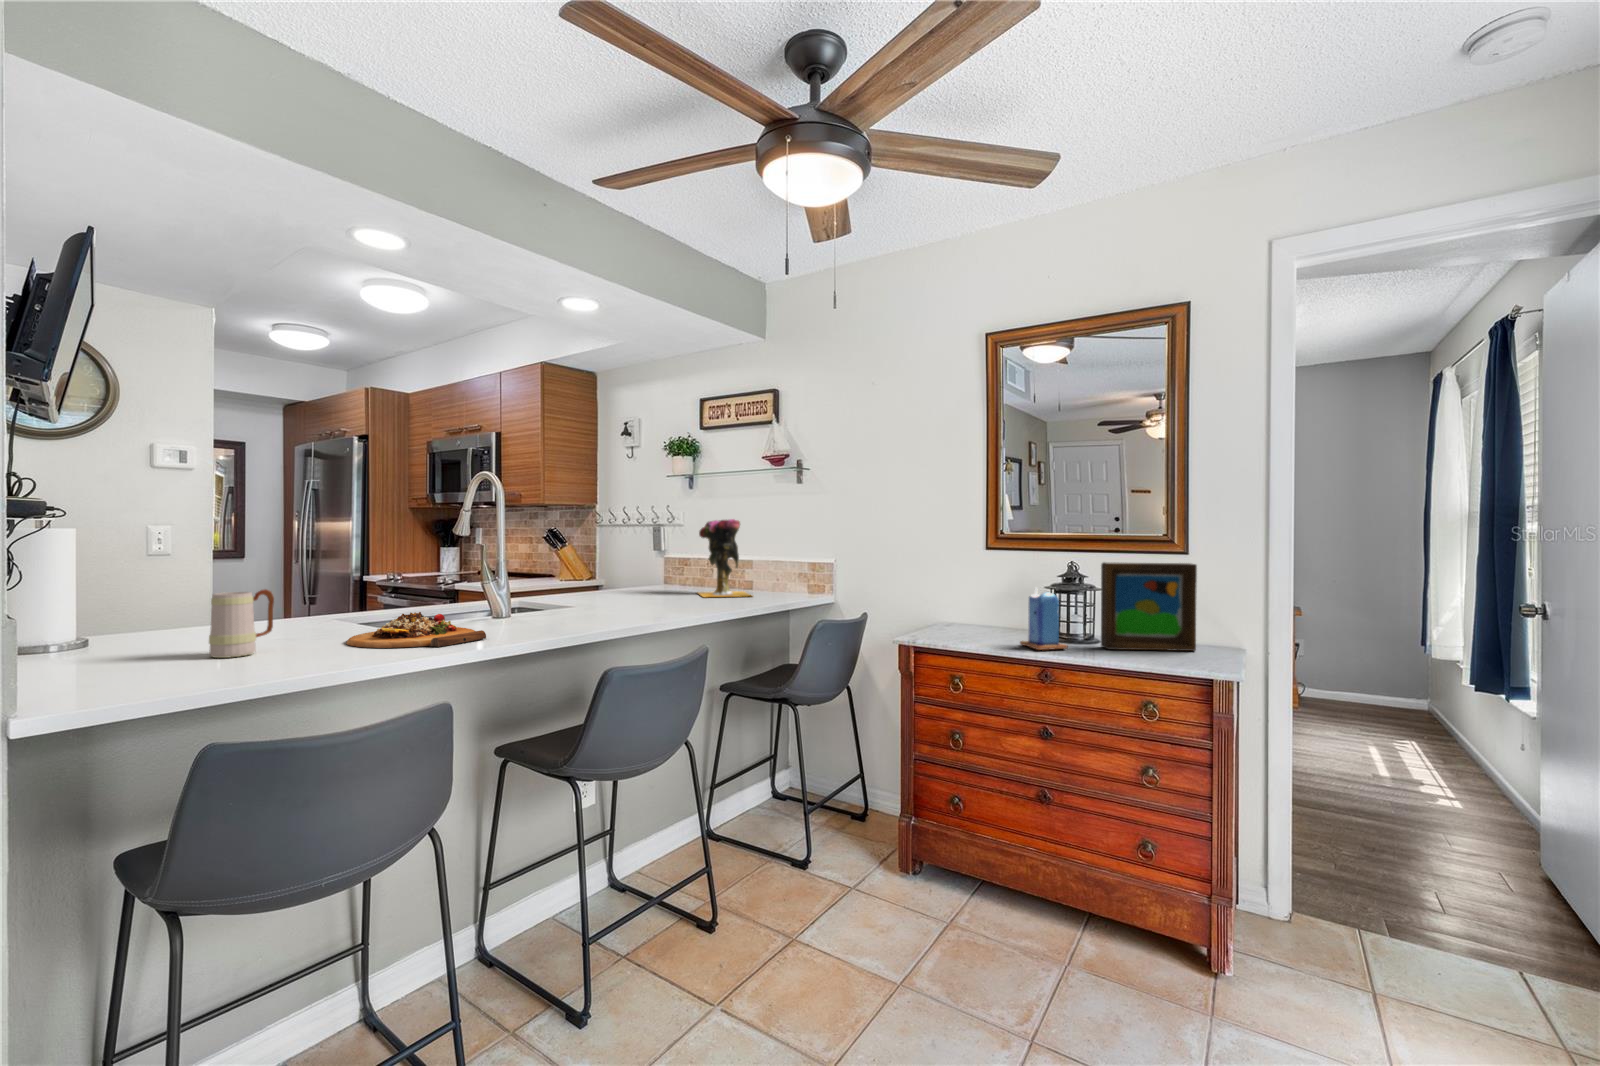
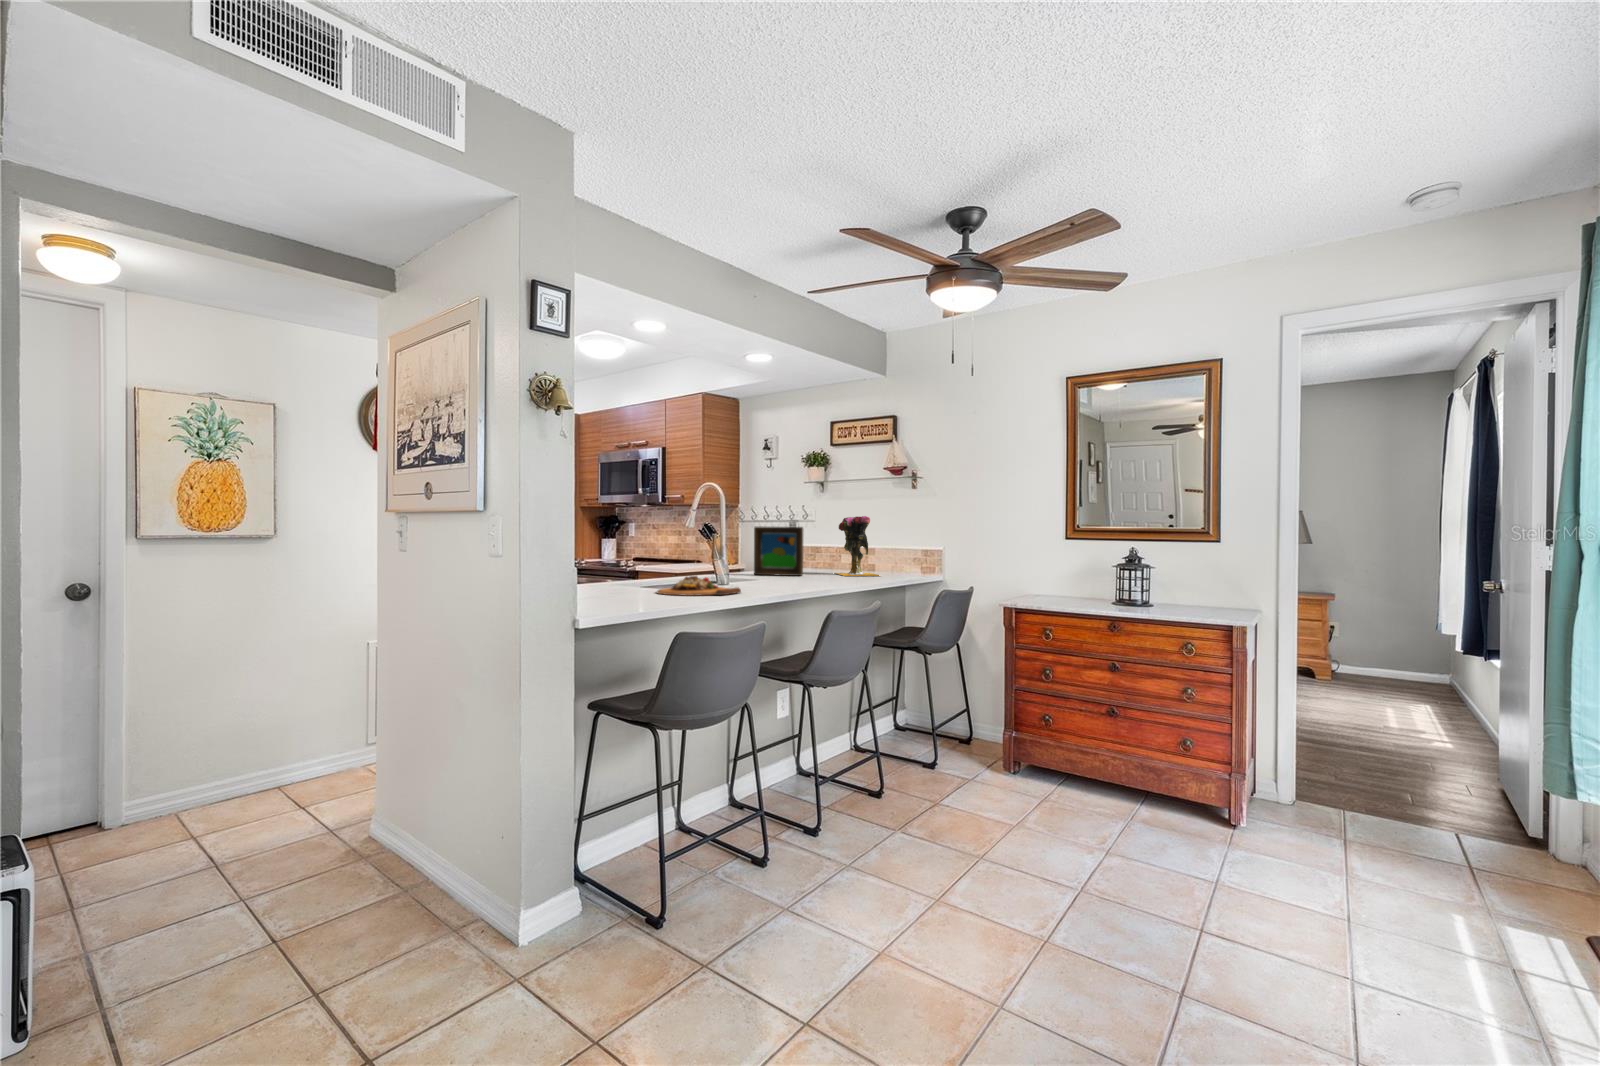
picture frame: present [1101,562,1197,651] -> present [754,527,803,576]
candle: present [1020,588,1068,650] -> none [1094,565,1130,609]
mug: present [209,589,274,658] -> none [596,558,626,598]

